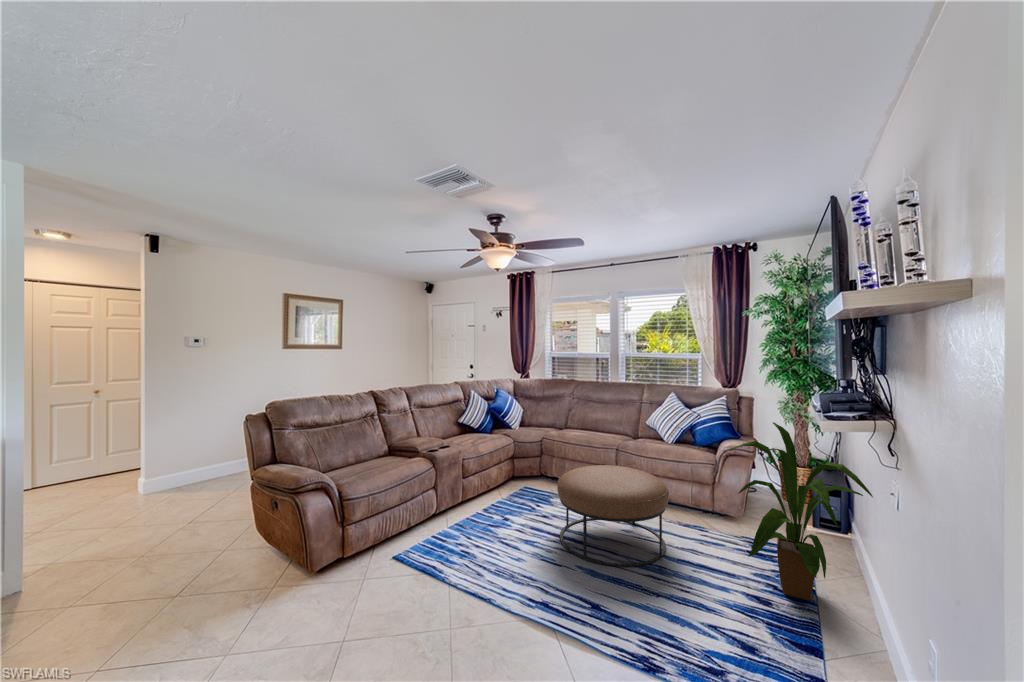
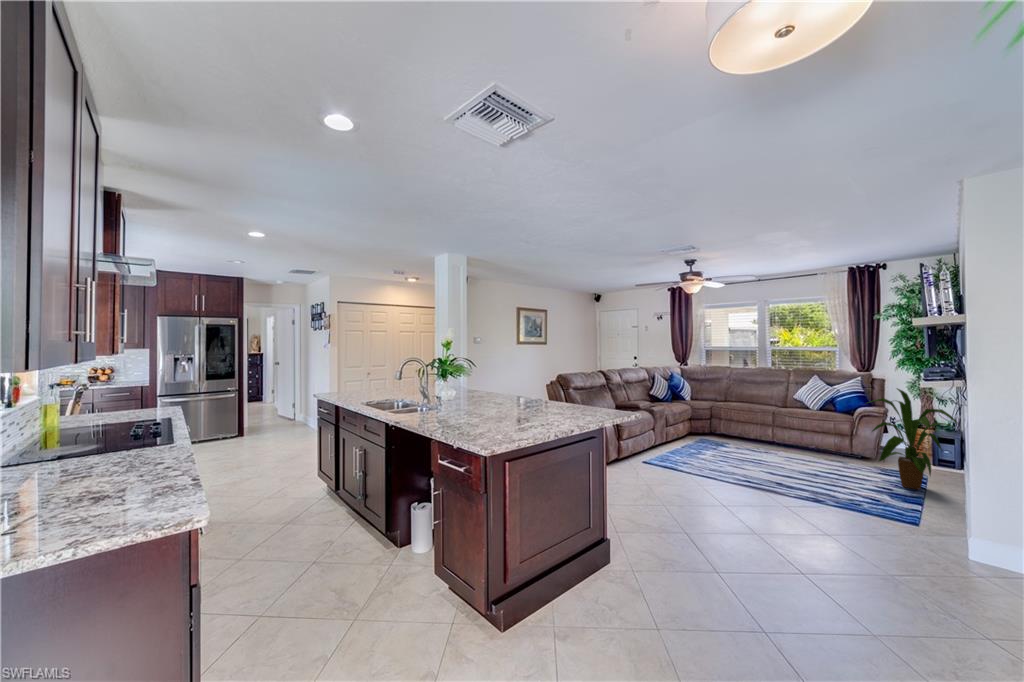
ottoman: present [557,465,669,567] -> none [740,419,821,473]

